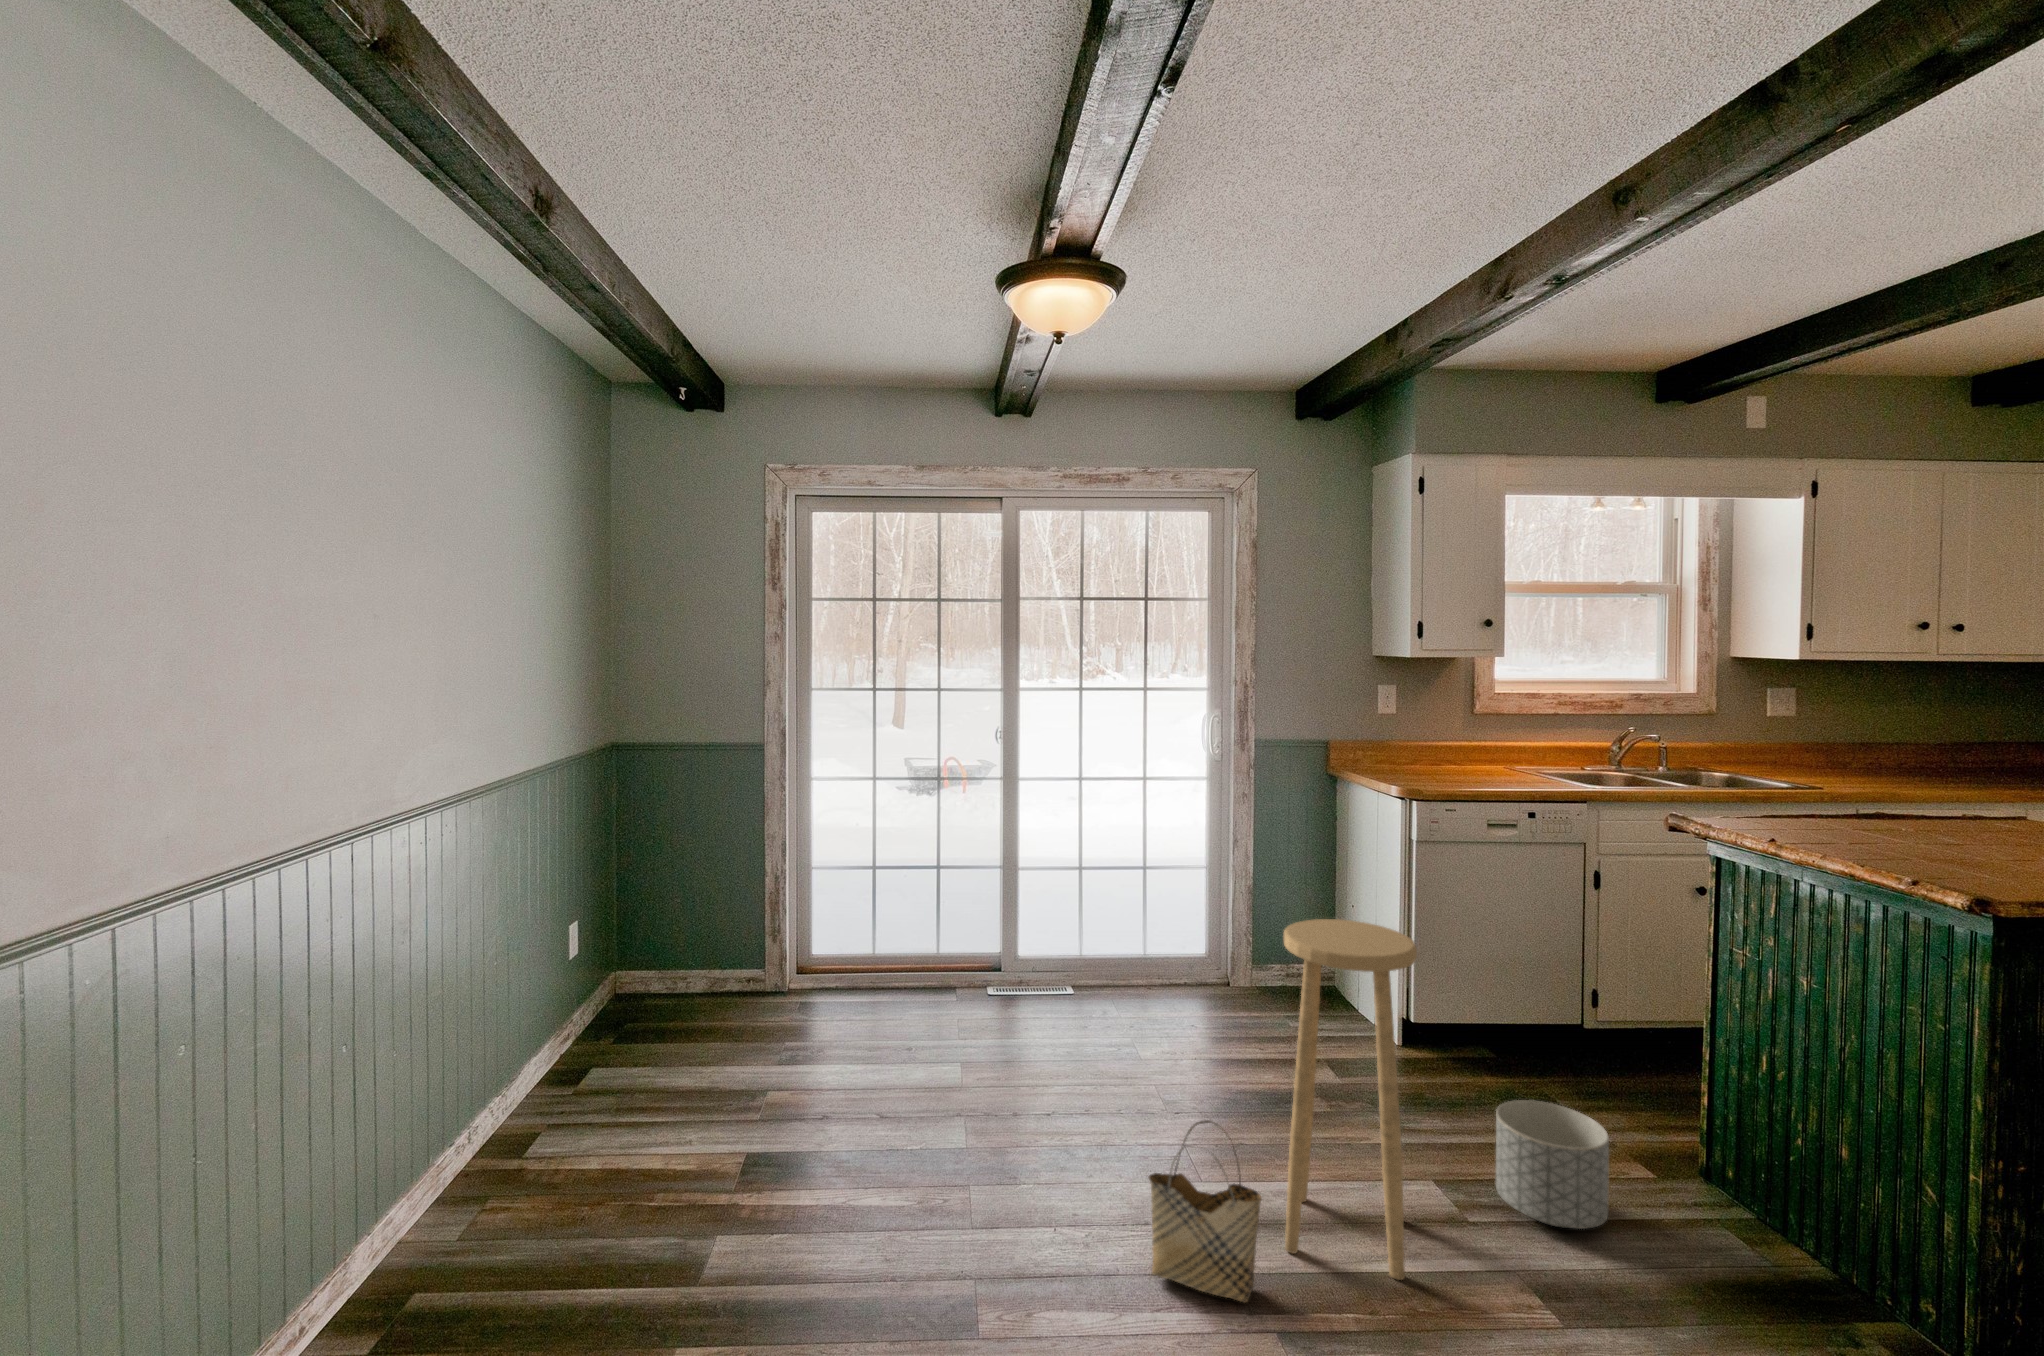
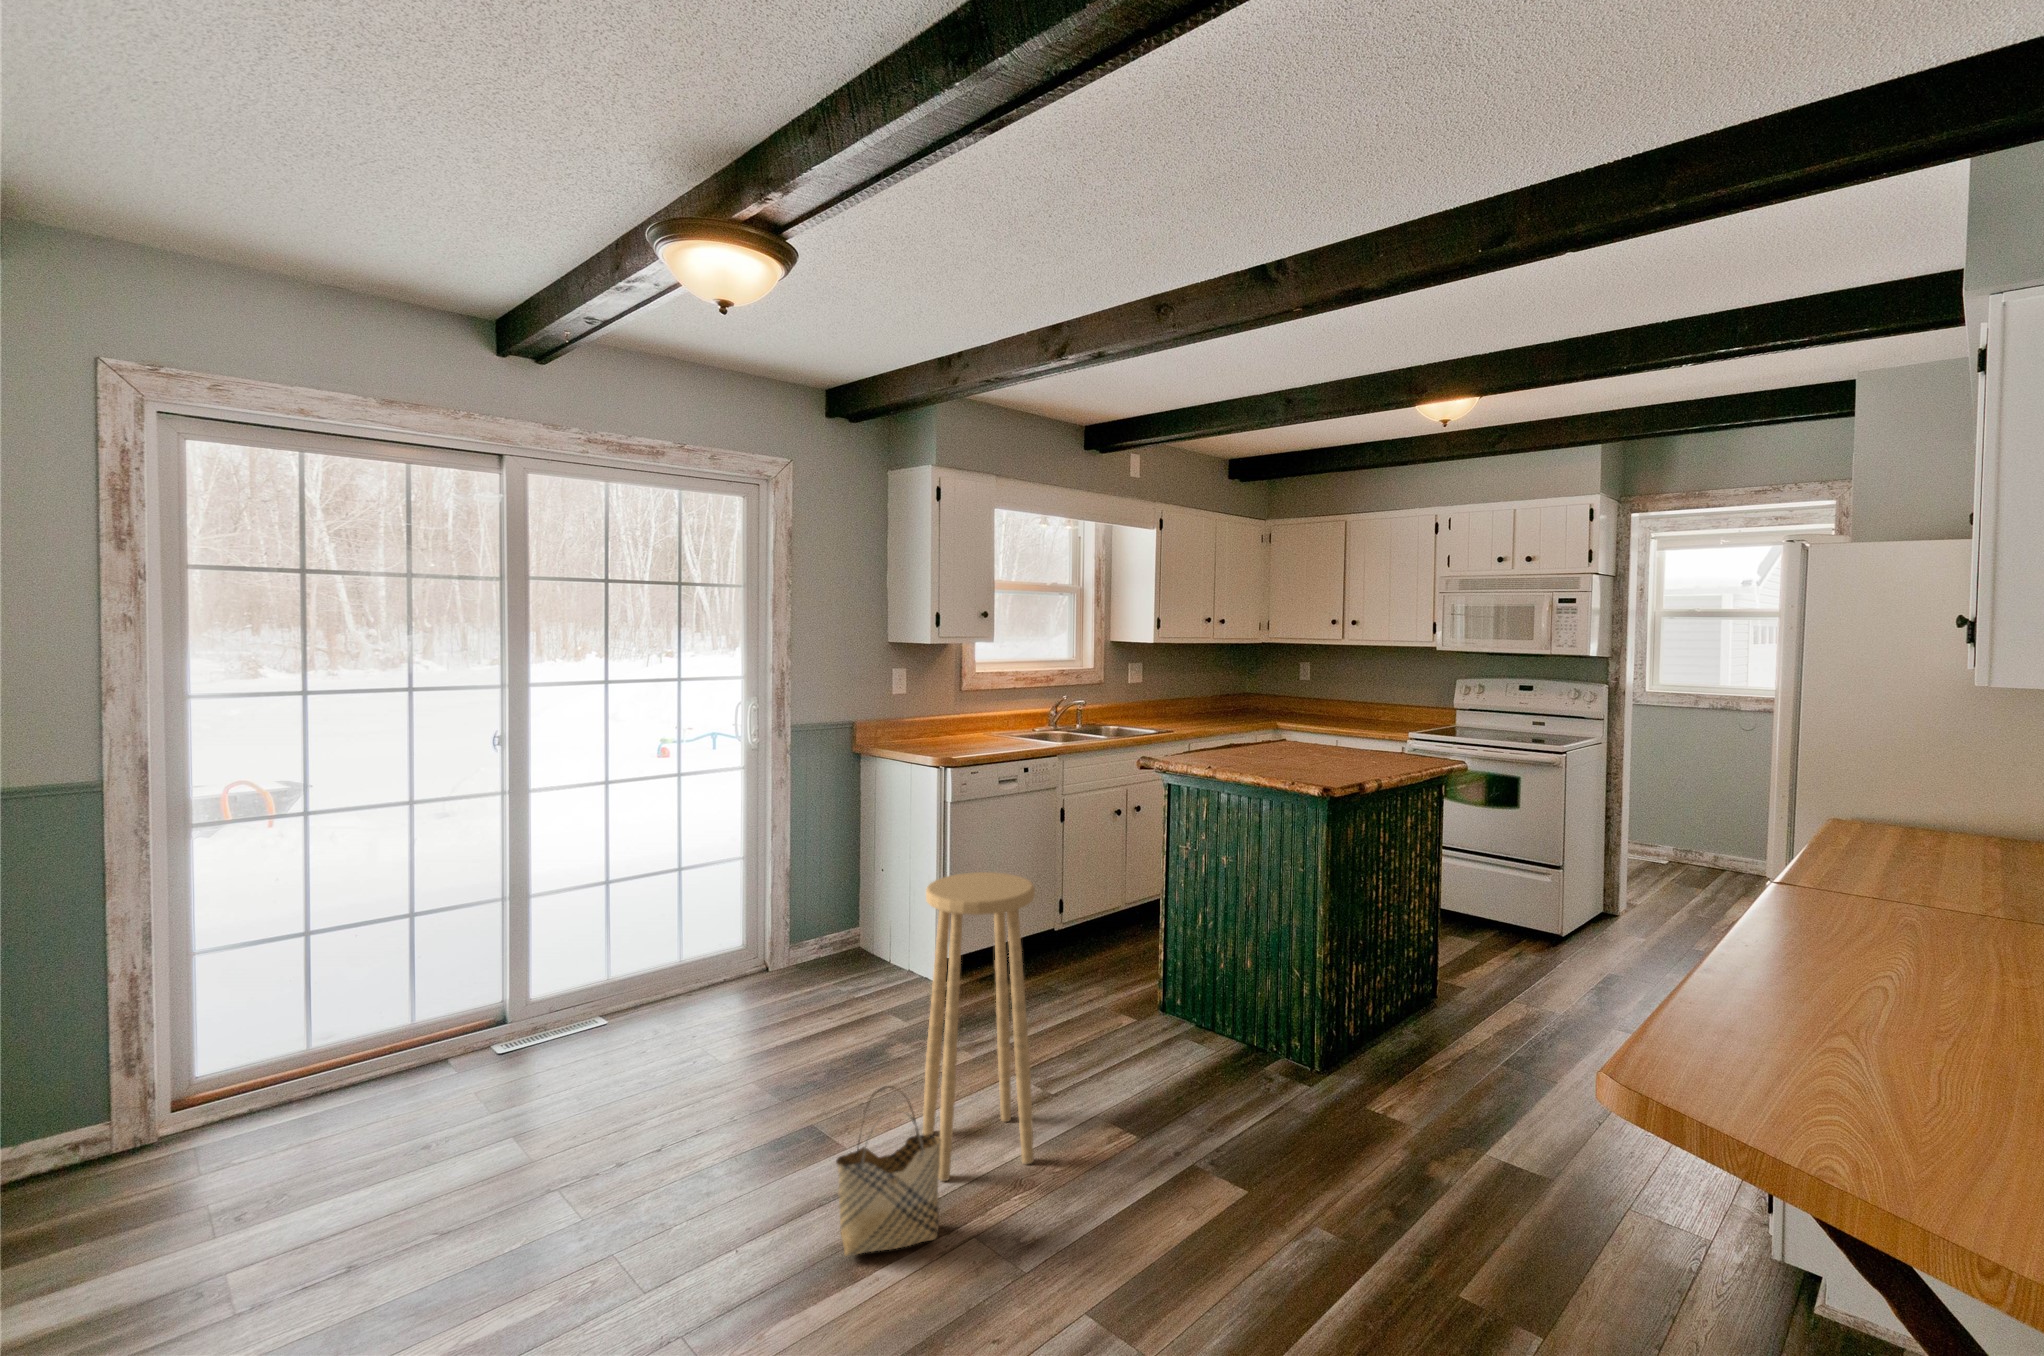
planter: present [1496,1100,1609,1229] -> none [1058,986,1133,1079]

